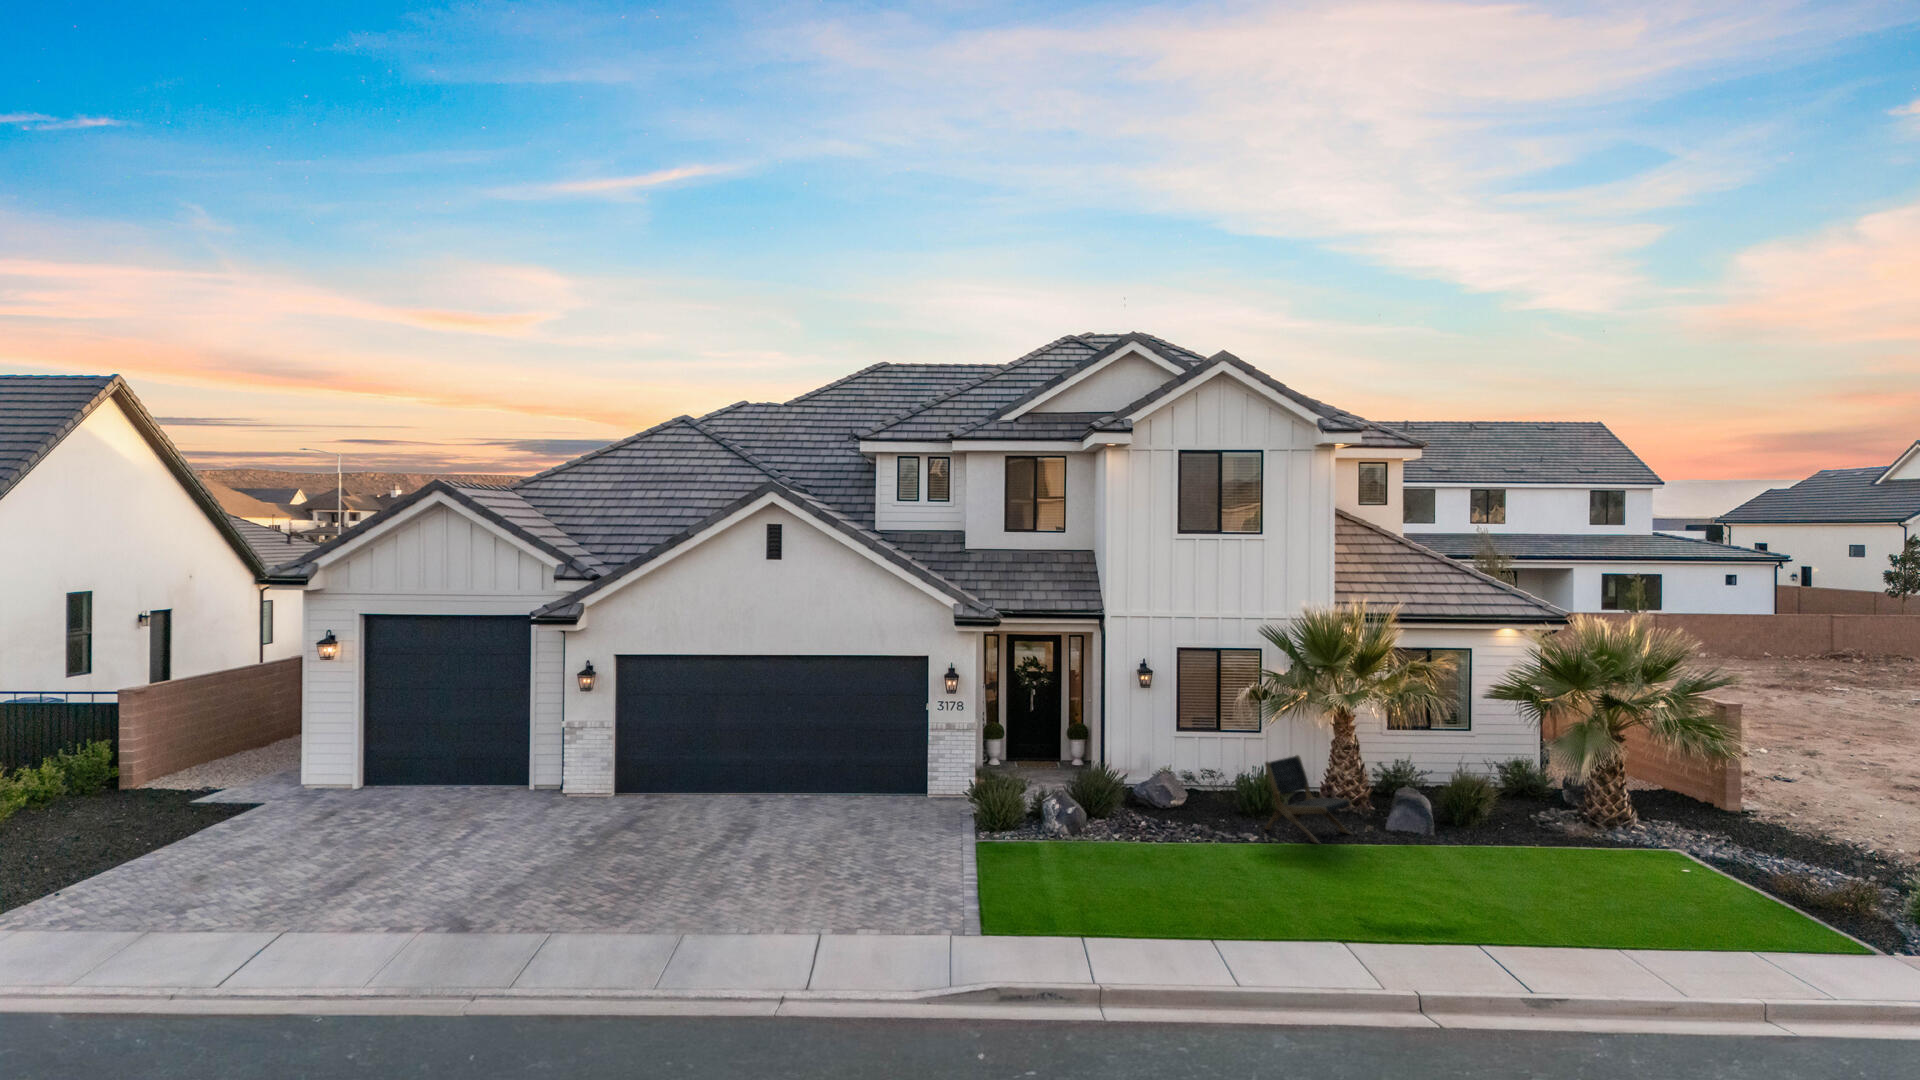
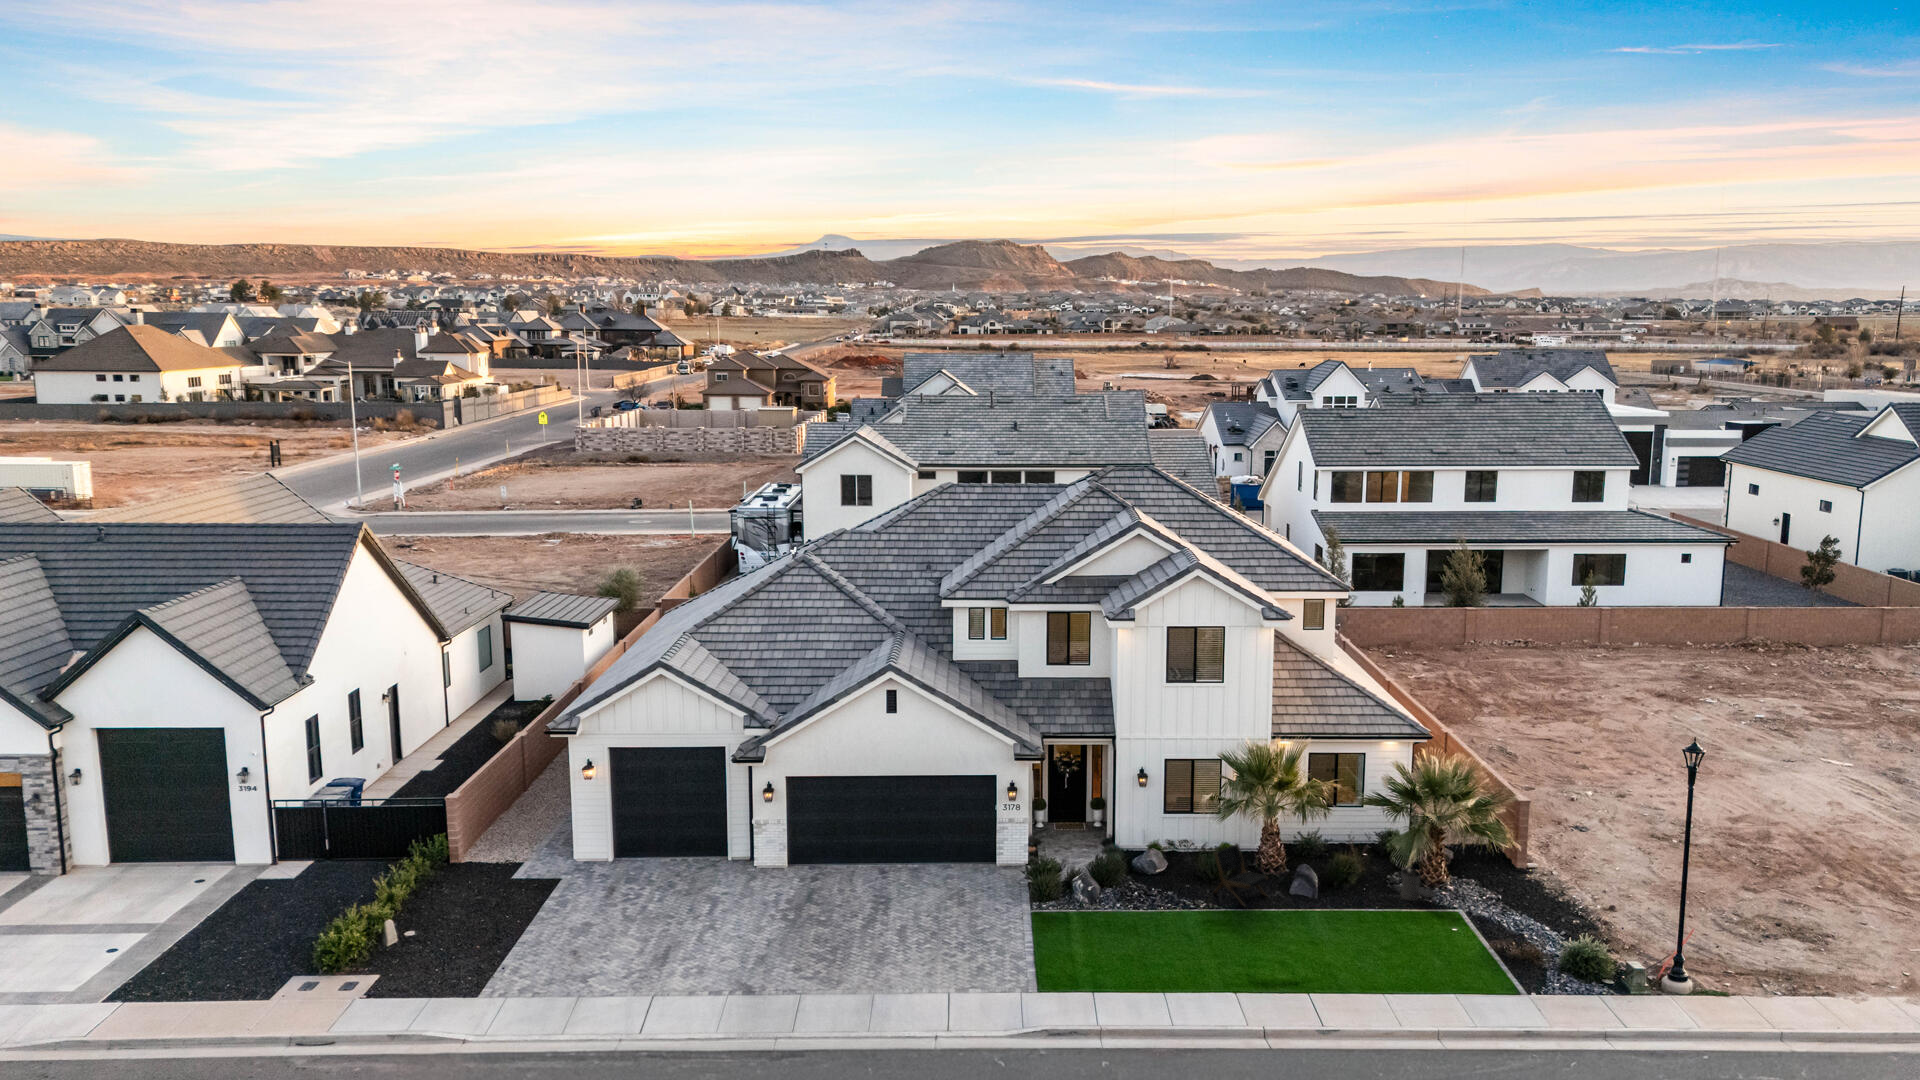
trash can: none [1560,794,1616,843] -> present [1401,868,1435,901]

